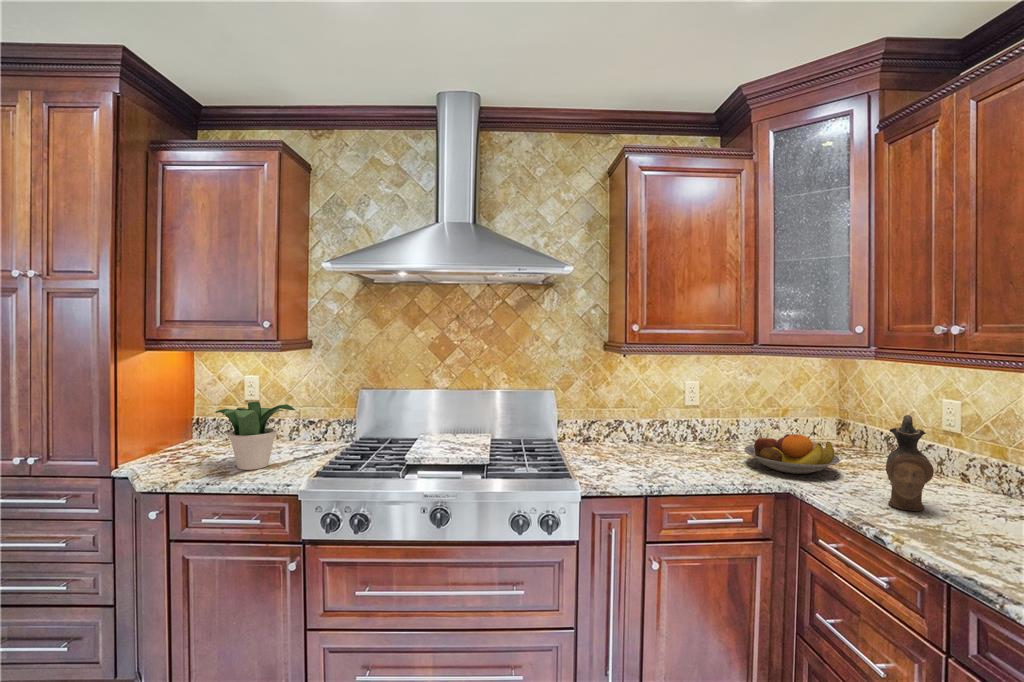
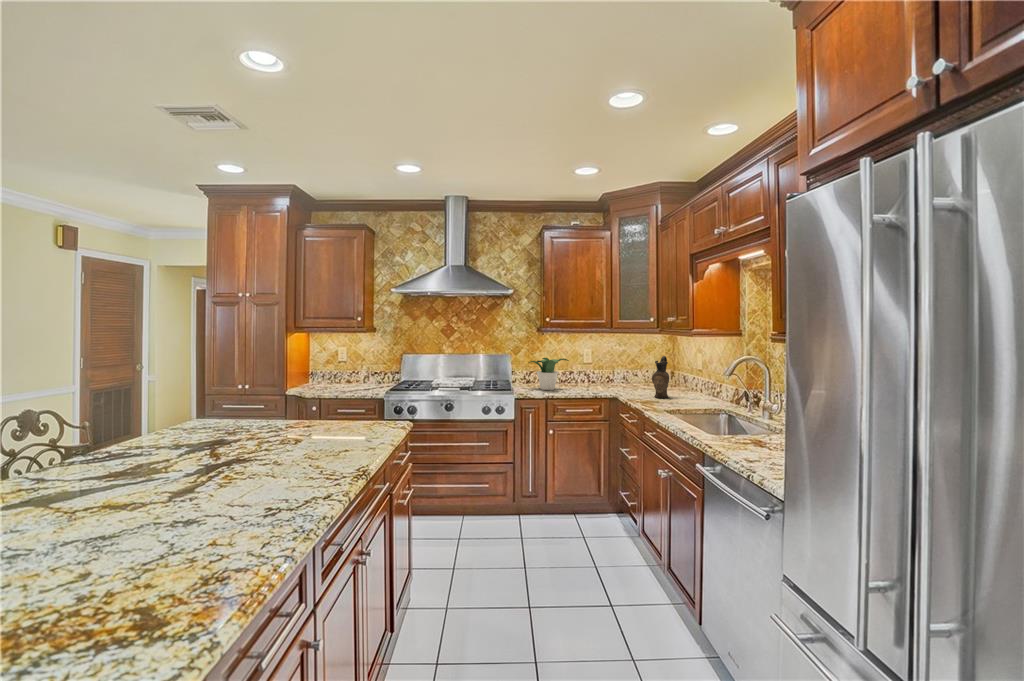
potted plant: present [215,402,295,470] -> present [529,358,569,390]
fruit bowl: present [744,434,840,474] -> none [605,371,649,390]

